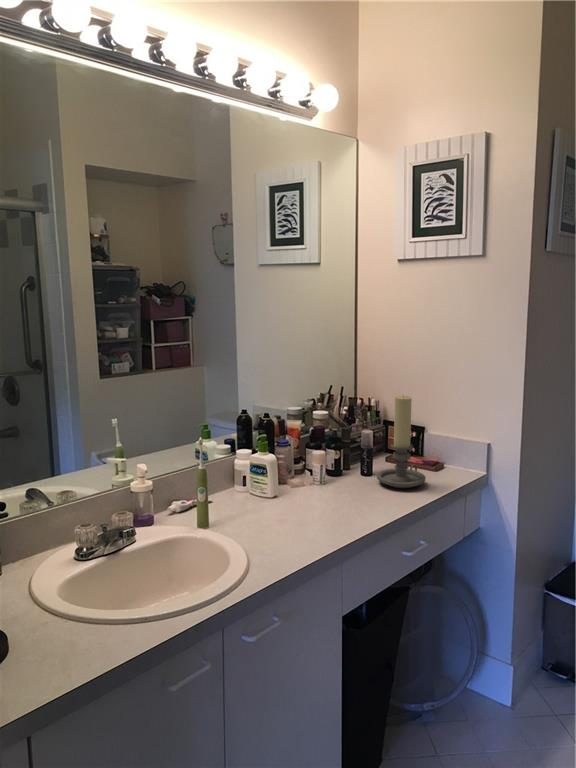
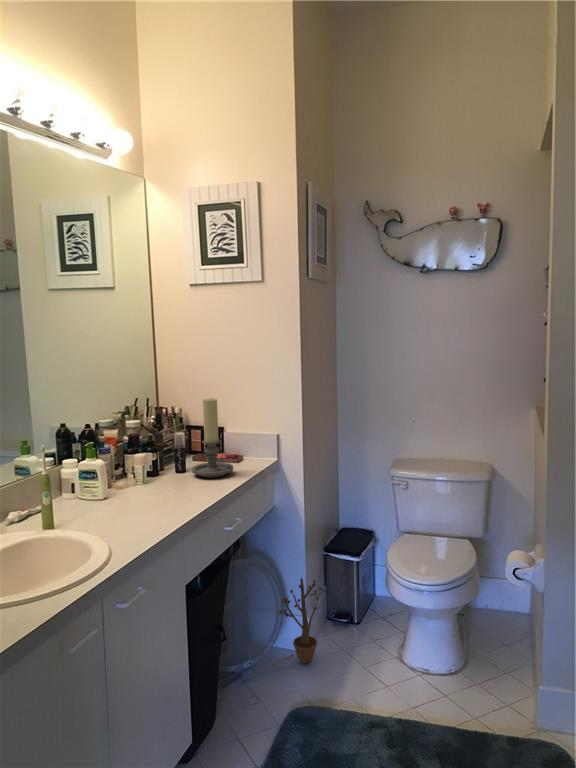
decorative plant: none [454,622,540,723] -> present [270,578,330,666]

